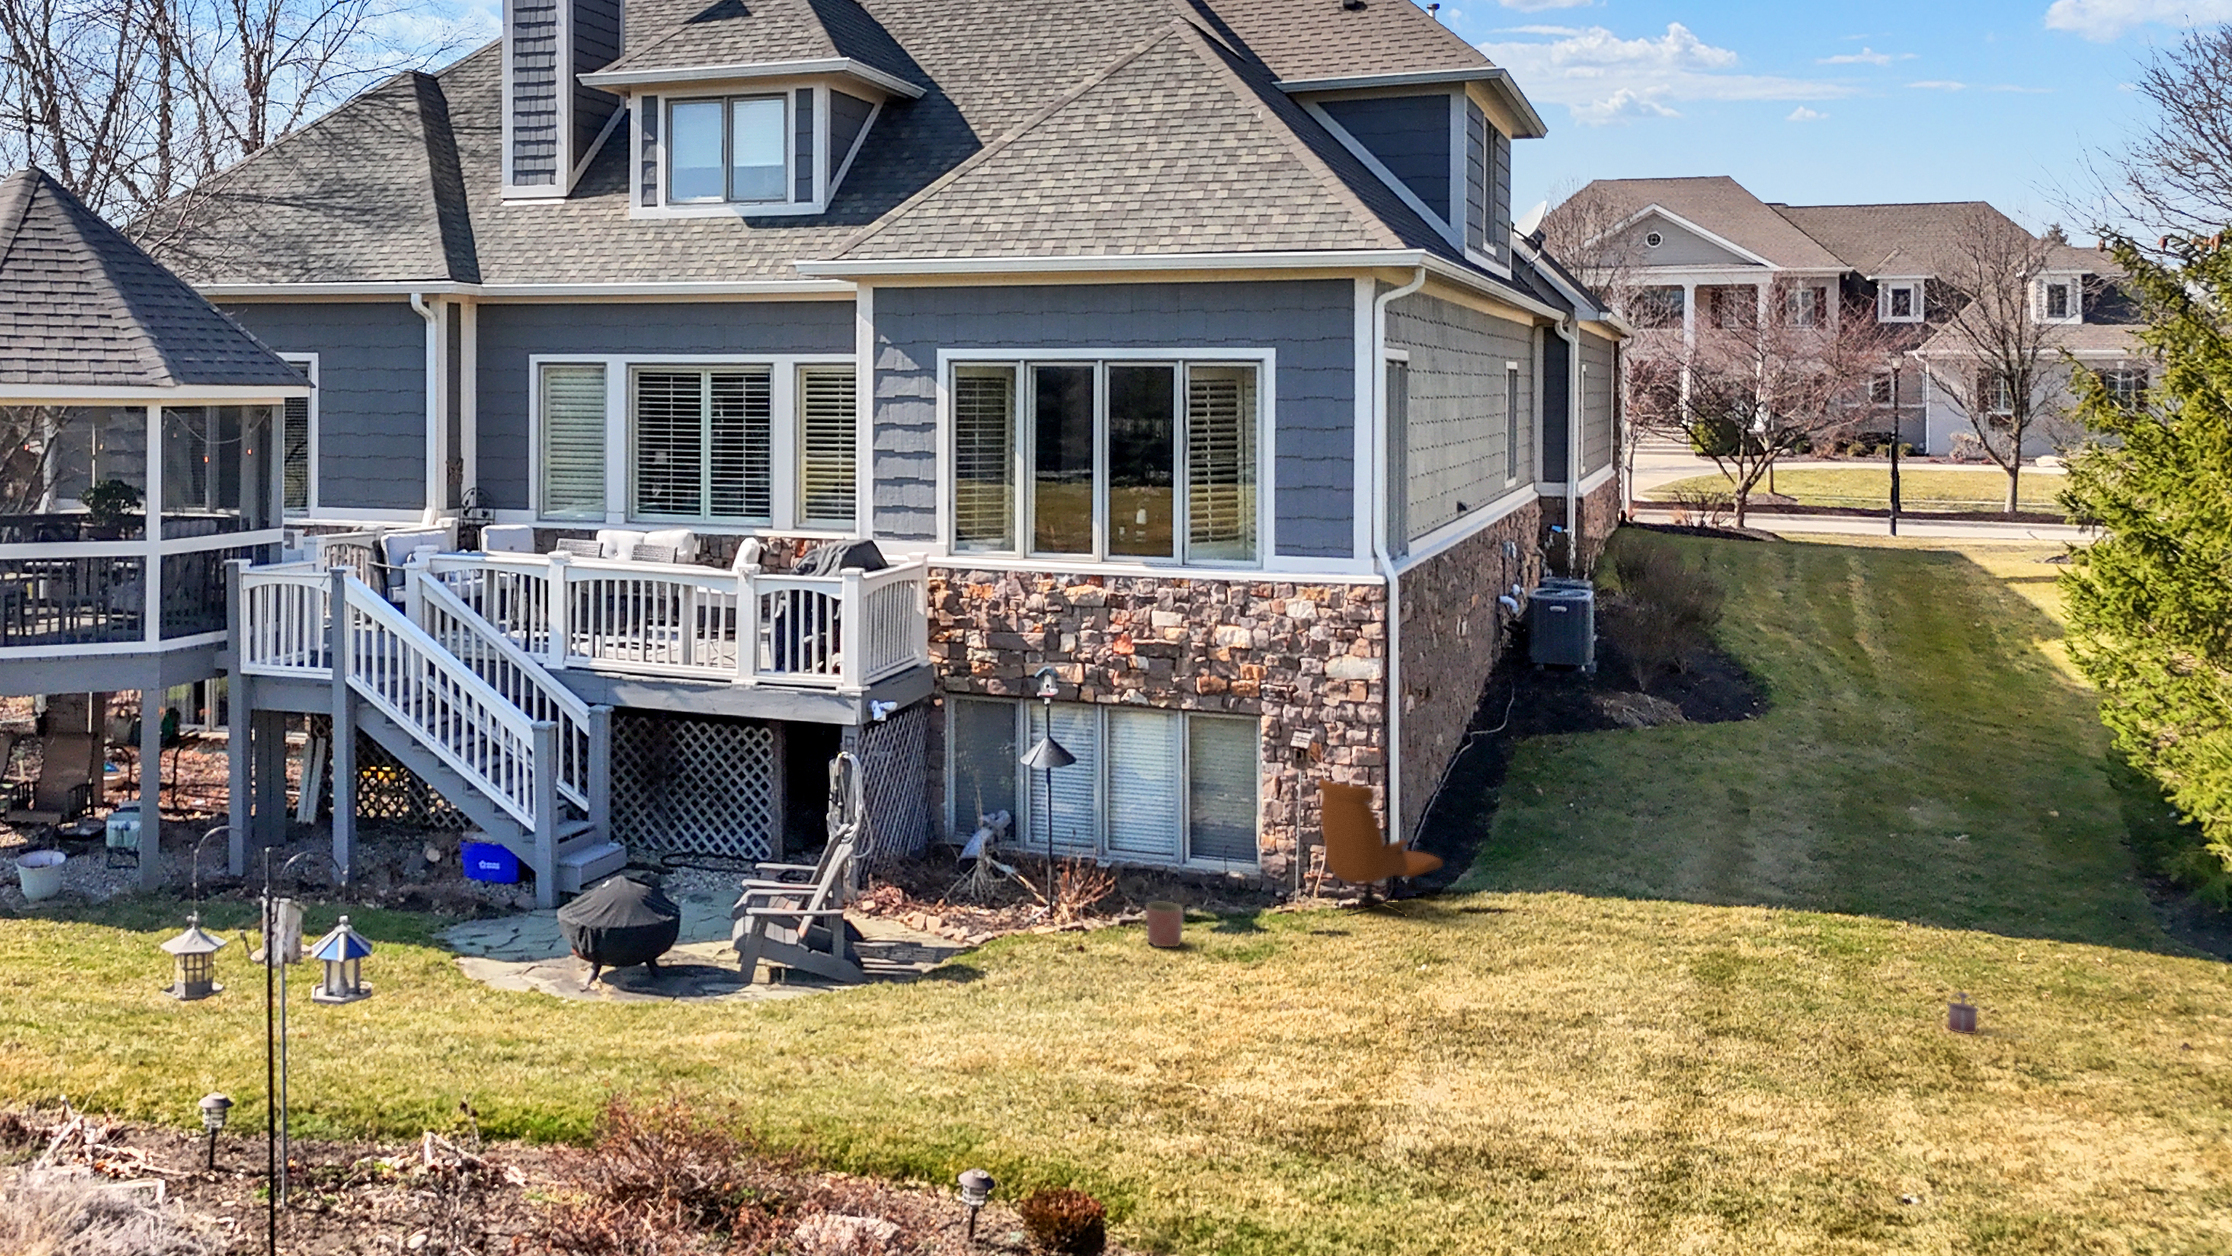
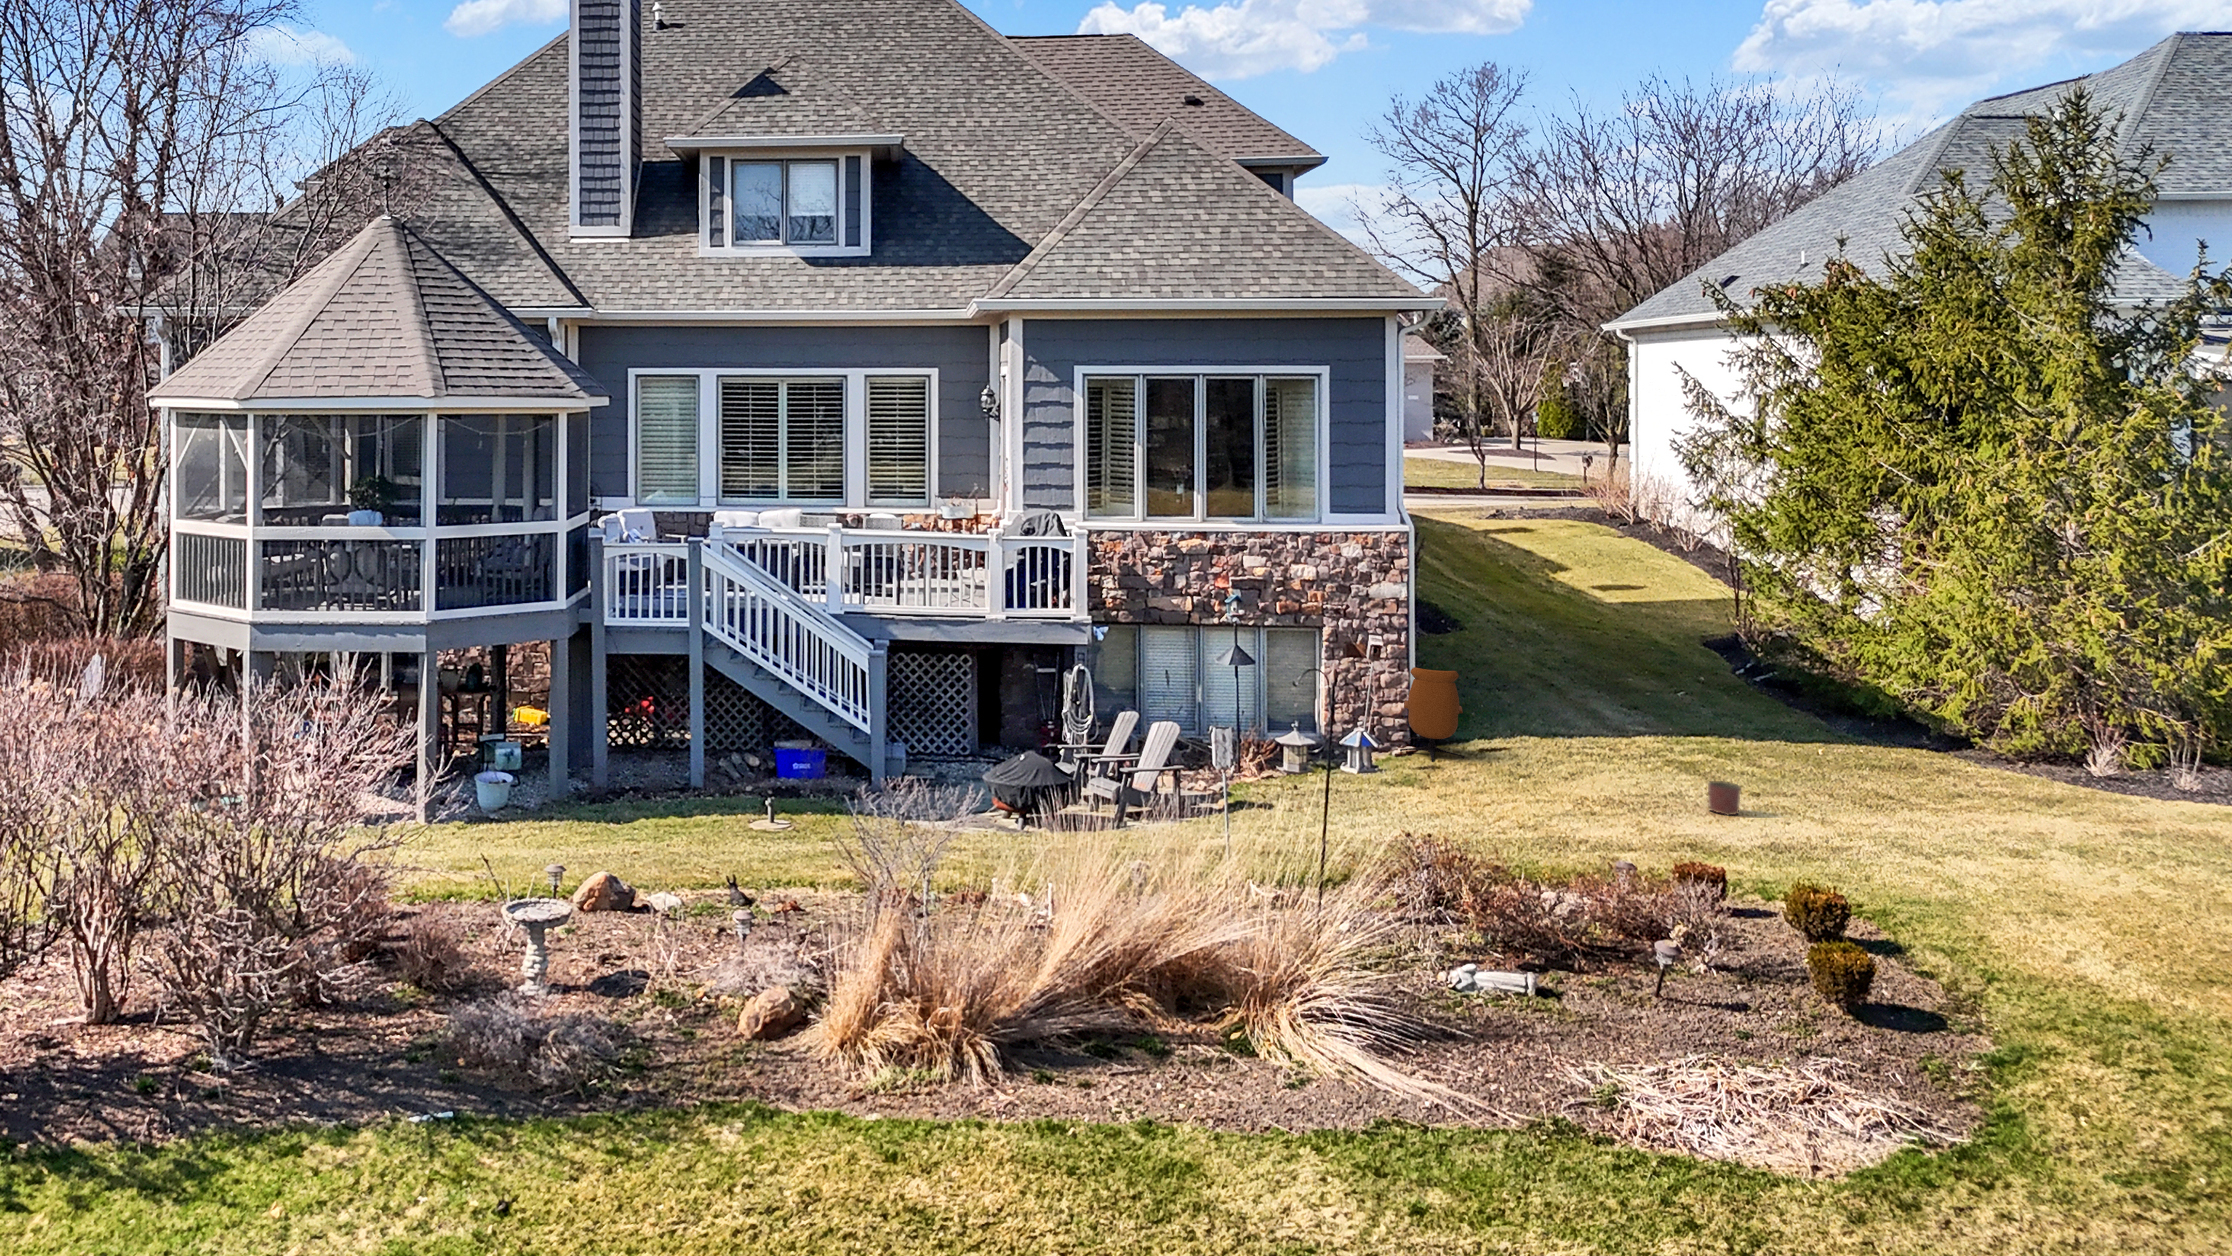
planter: present [1146,902,1183,947] -> present [1708,781,1741,815]
watering can: present [1948,992,1978,1034] -> none [1860,769,1886,794]

